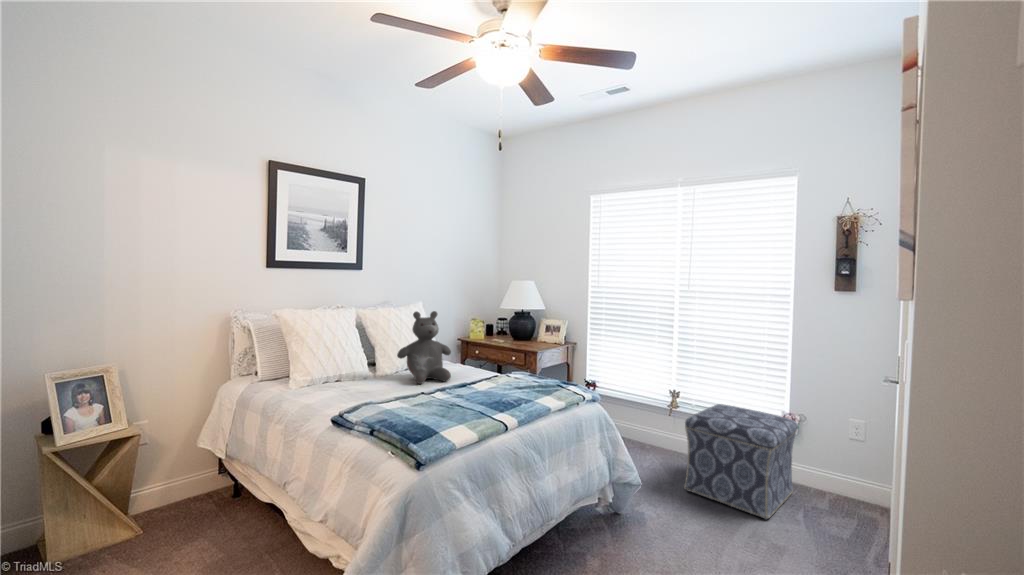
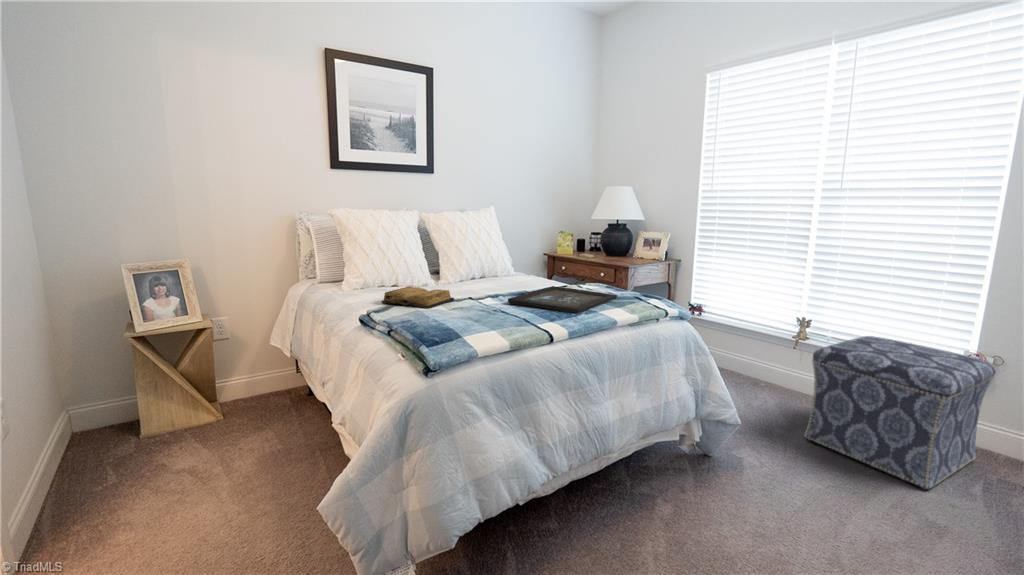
teddy bear: present [397,311,451,384] -> none [455,211,516,292]
tray: none [456,376,542,403] -> present [508,286,617,313]
diary: none [340,383,406,405] -> present [382,286,454,309]

